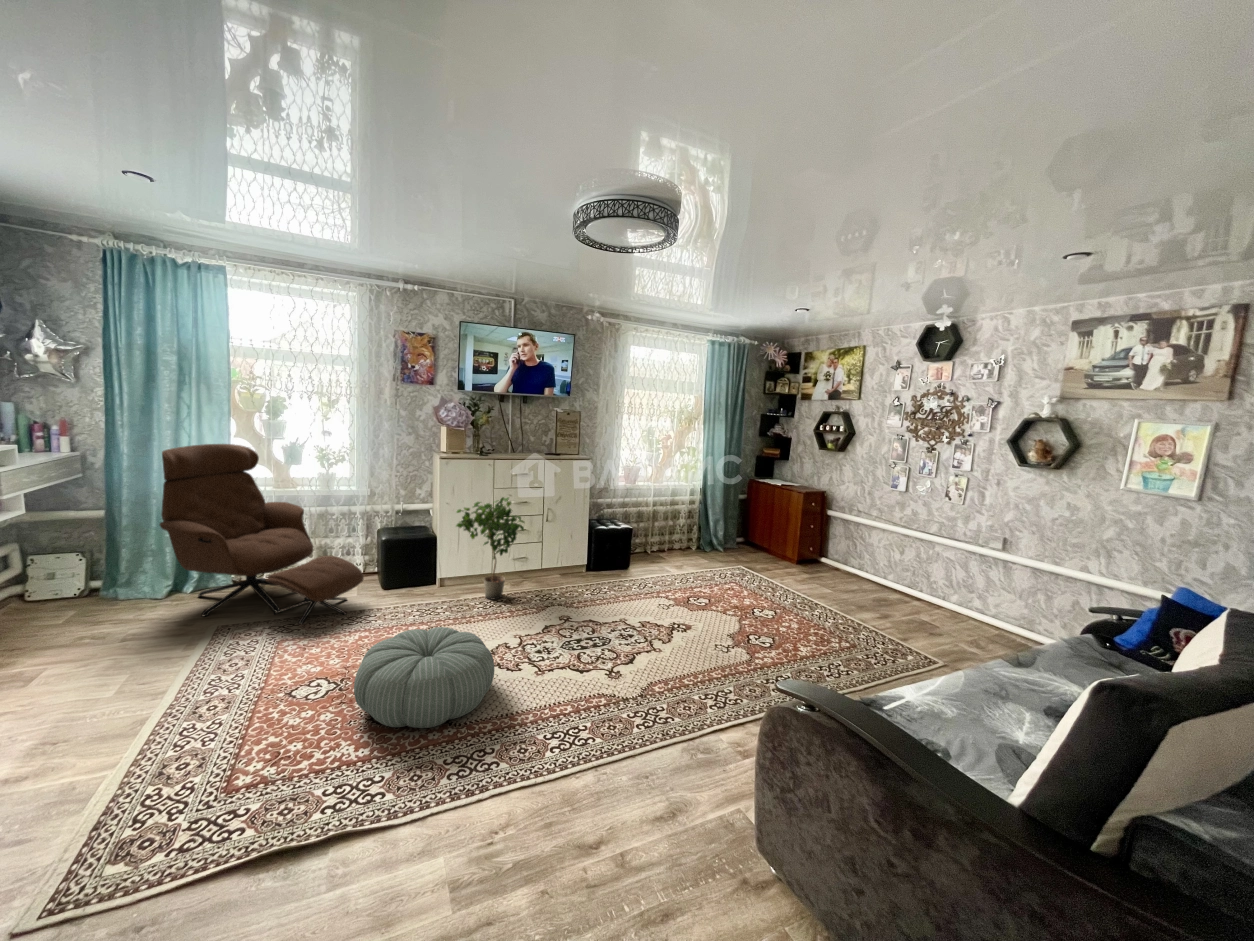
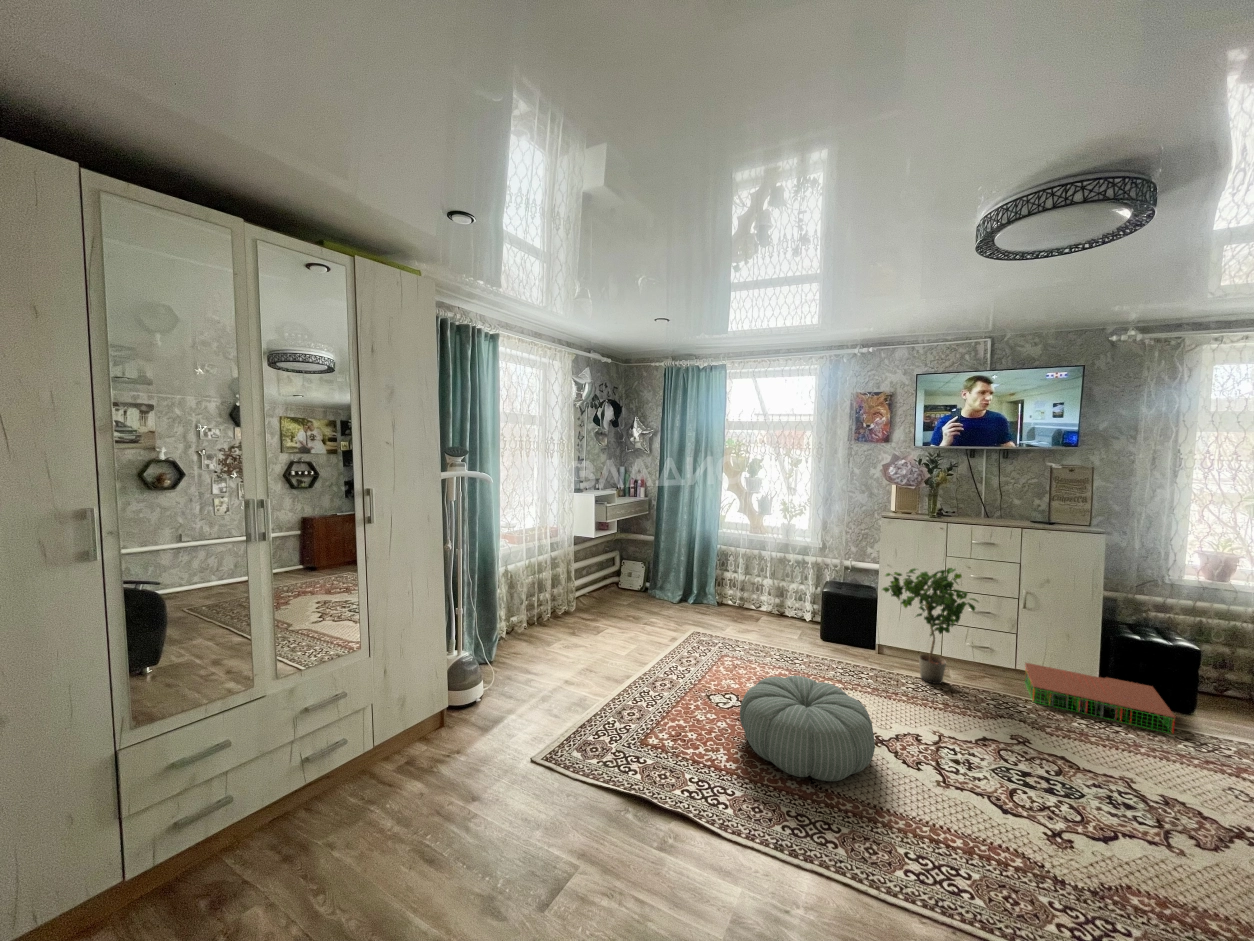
lounge chair: present [160,444,364,624] -> none [675,500,799,651]
storage bin: none [549,559,629,590] -> present [1025,663,1176,734]

